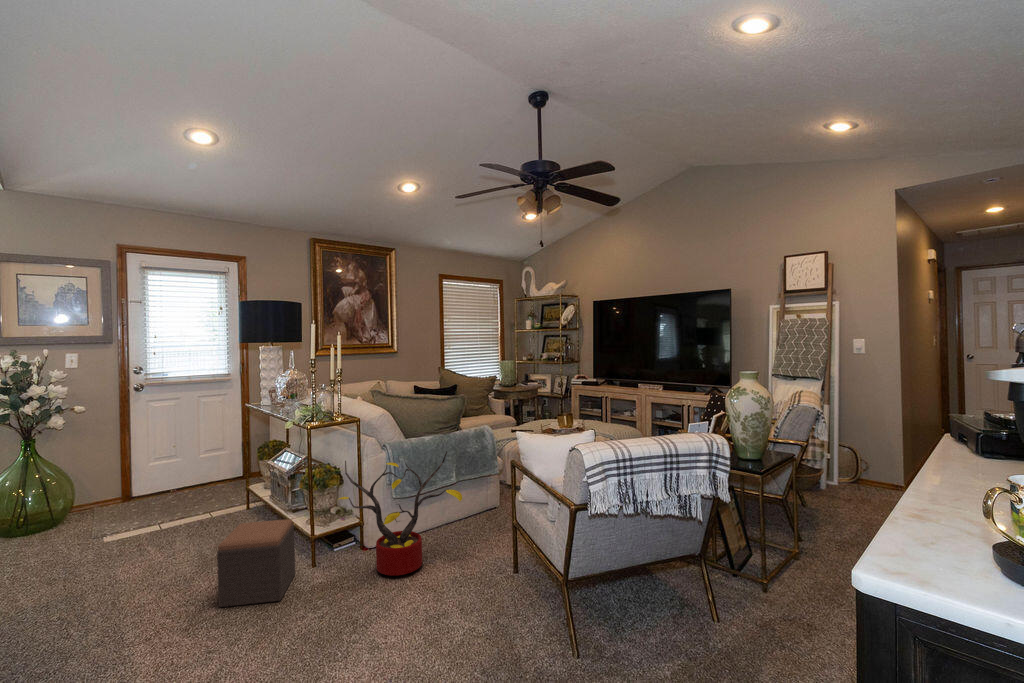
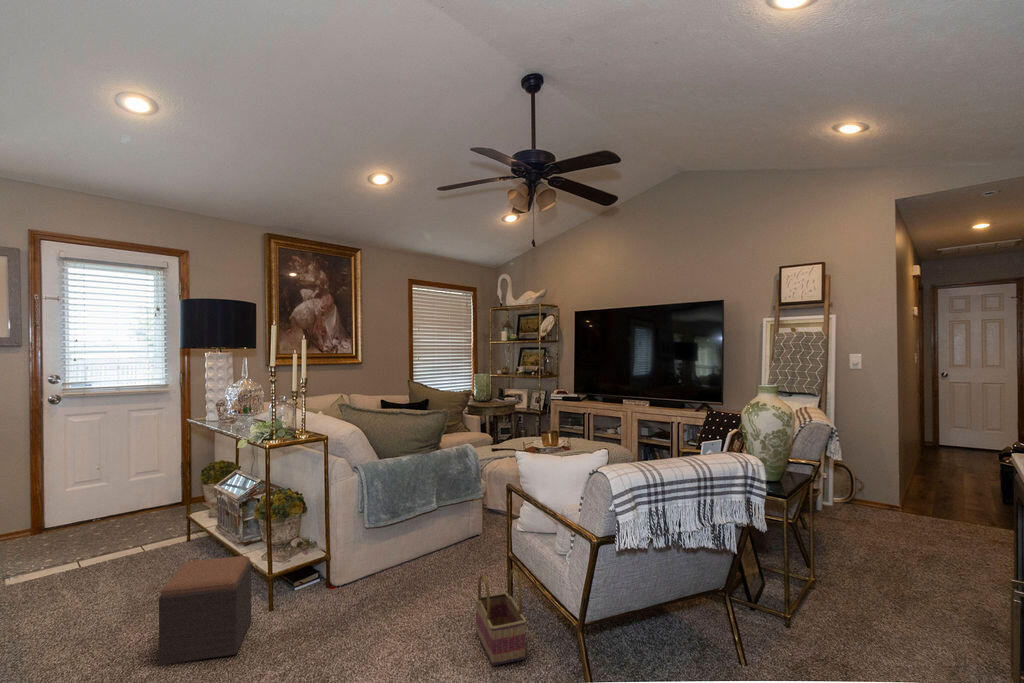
decorative plant: present [339,451,462,576] -> none [301,474,449,620]
basket: none [481,535,523,616] -> present [475,570,526,666]

